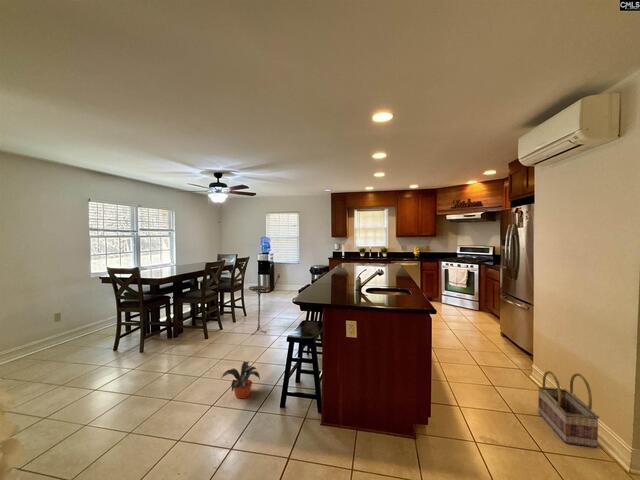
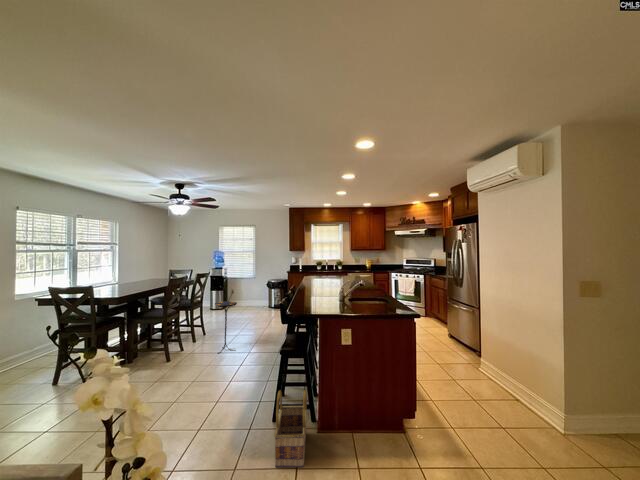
potted plant: present [222,361,260,398] -> none [207,379,248,418]
basket: present [538,371,599,447] -> present [274,390,307,467]

